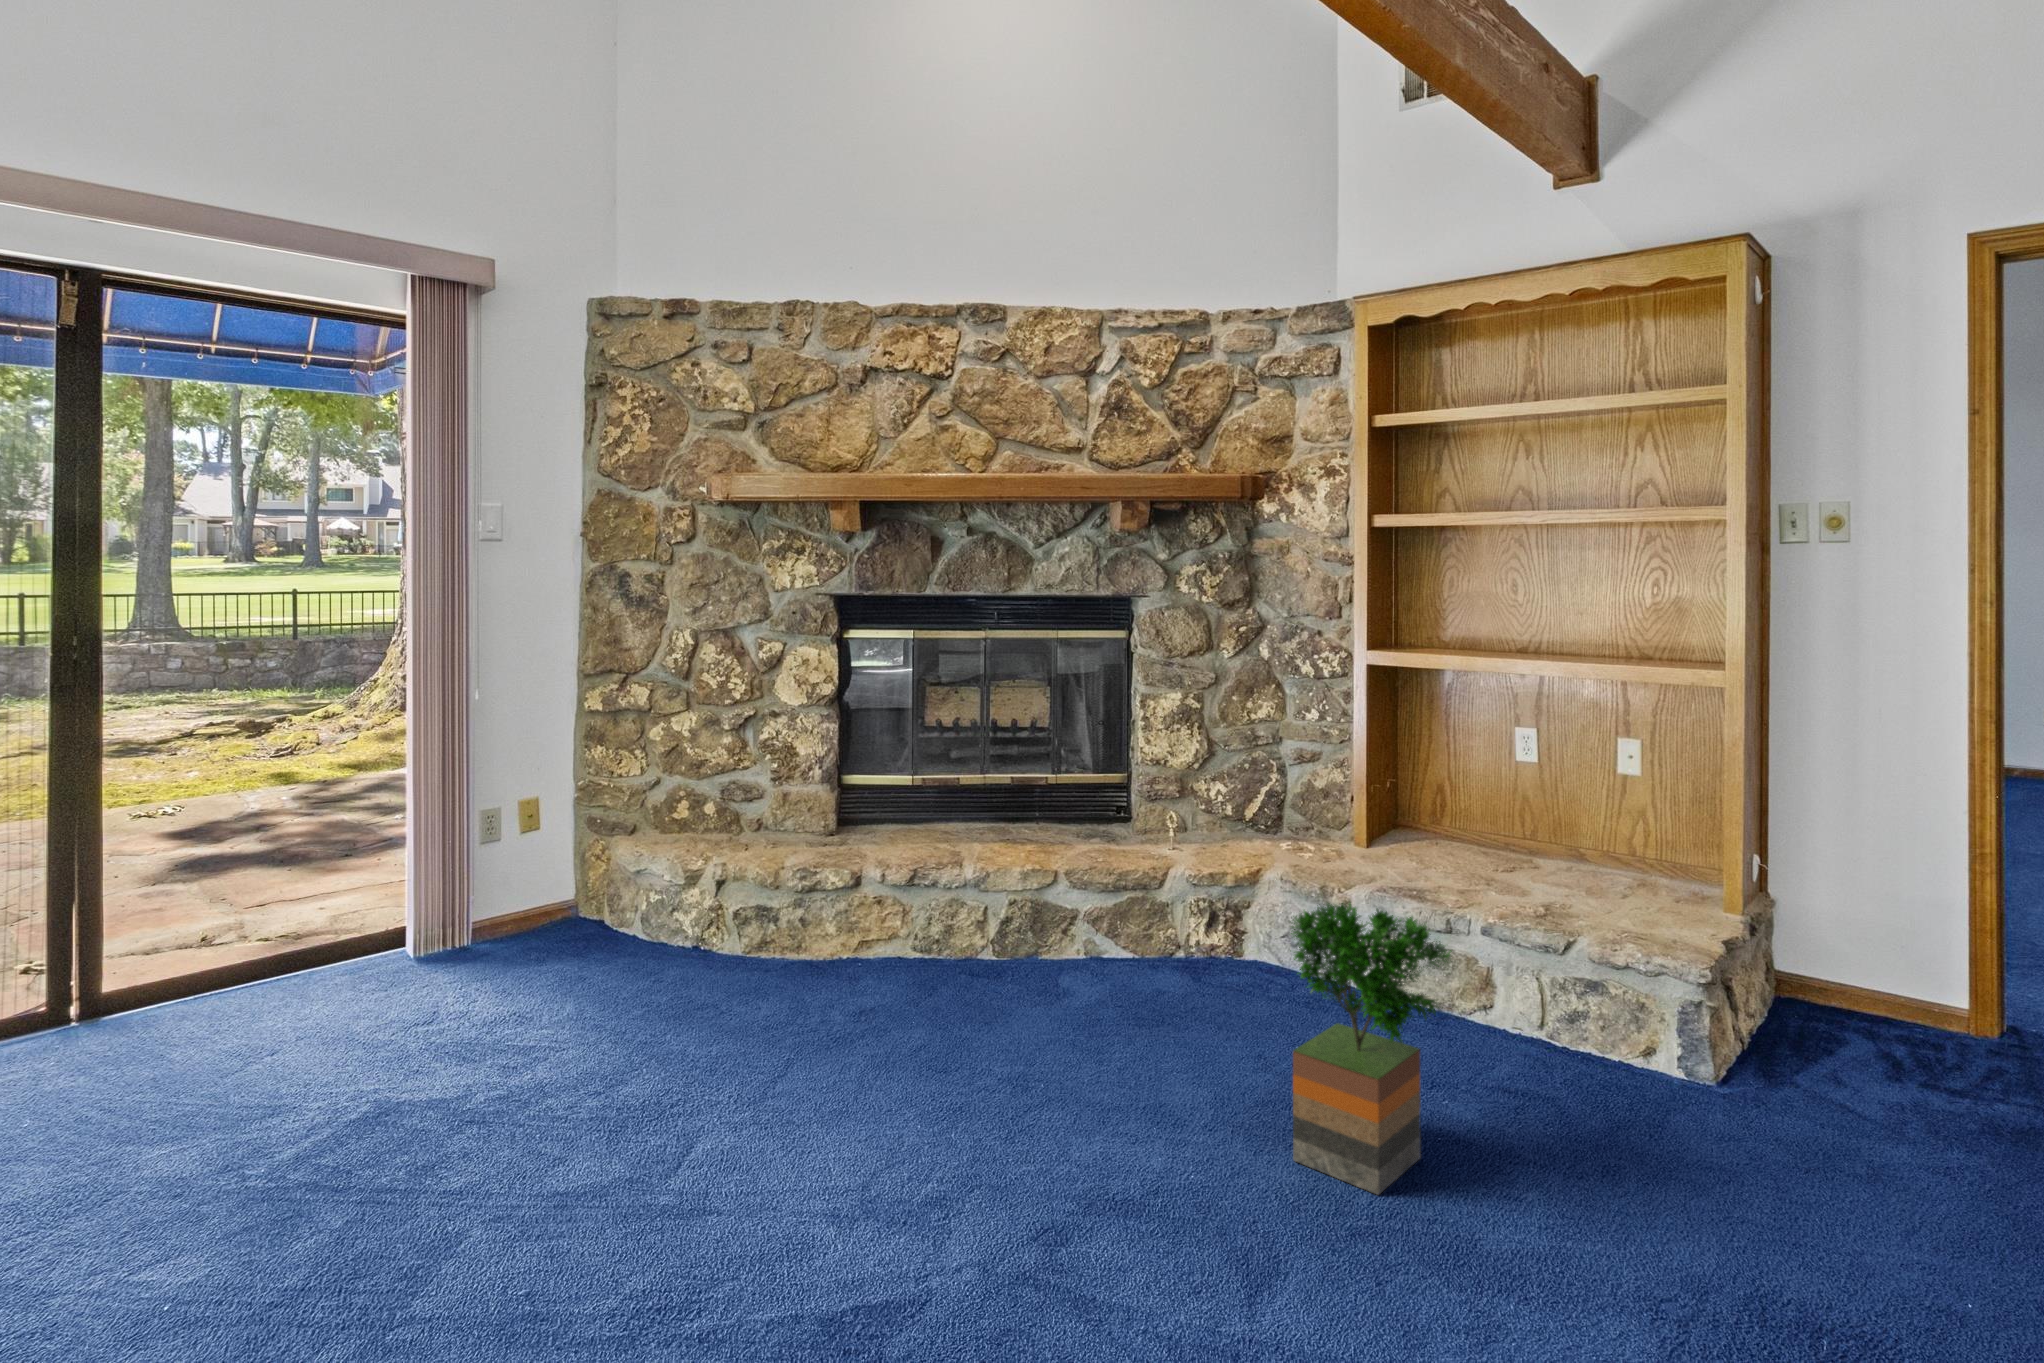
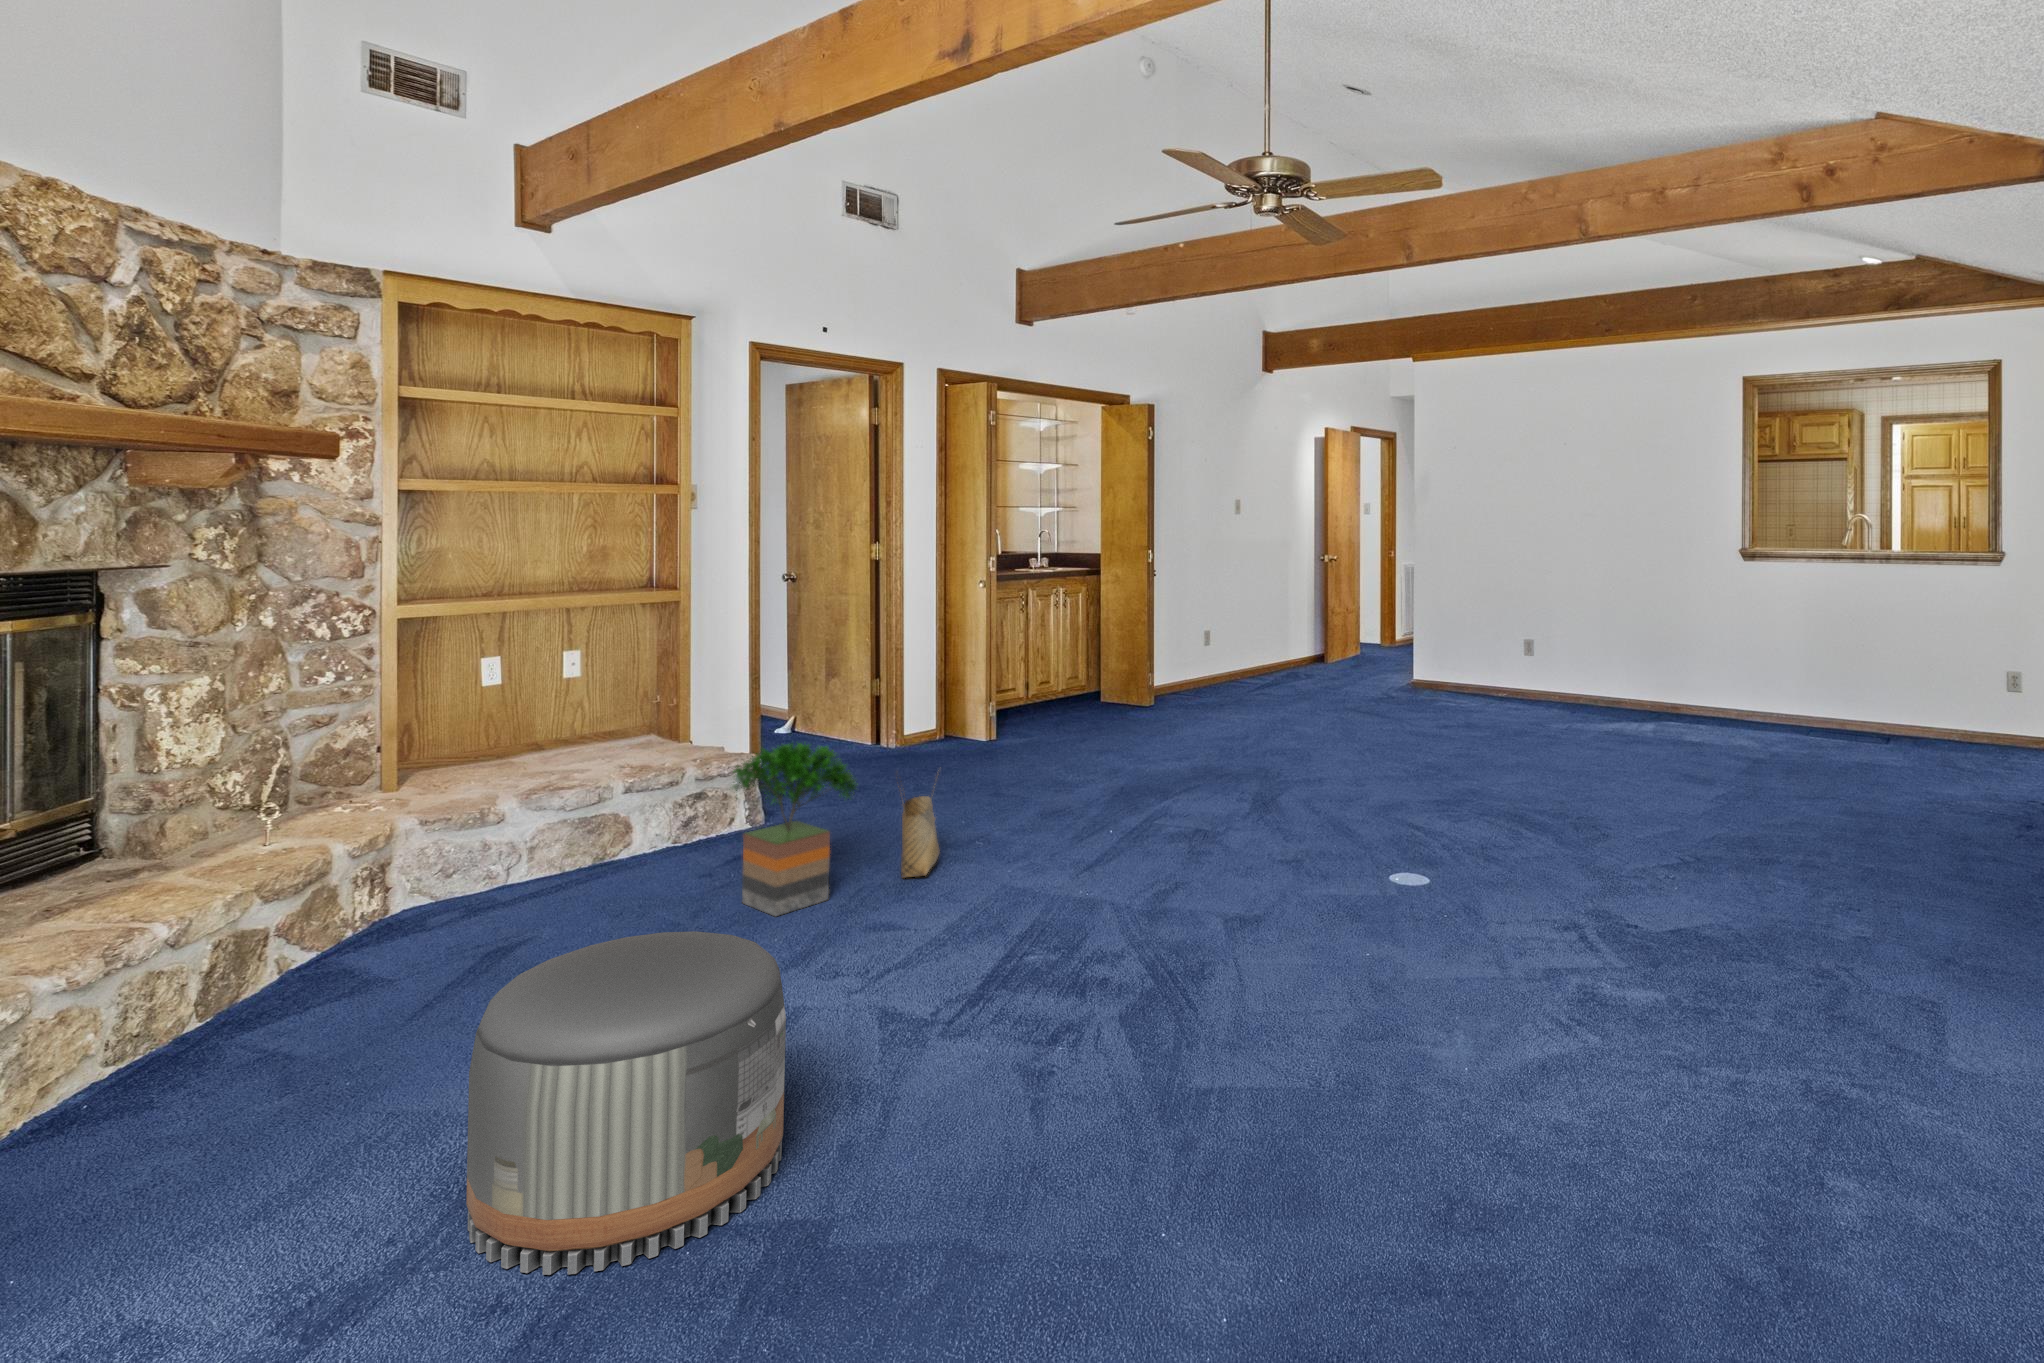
pouf: none [487,955,764,1274] -> present [466,931,786,1275]
woven basket: none [1506,1048,1664,1283] -> present [899,774,940,877]

